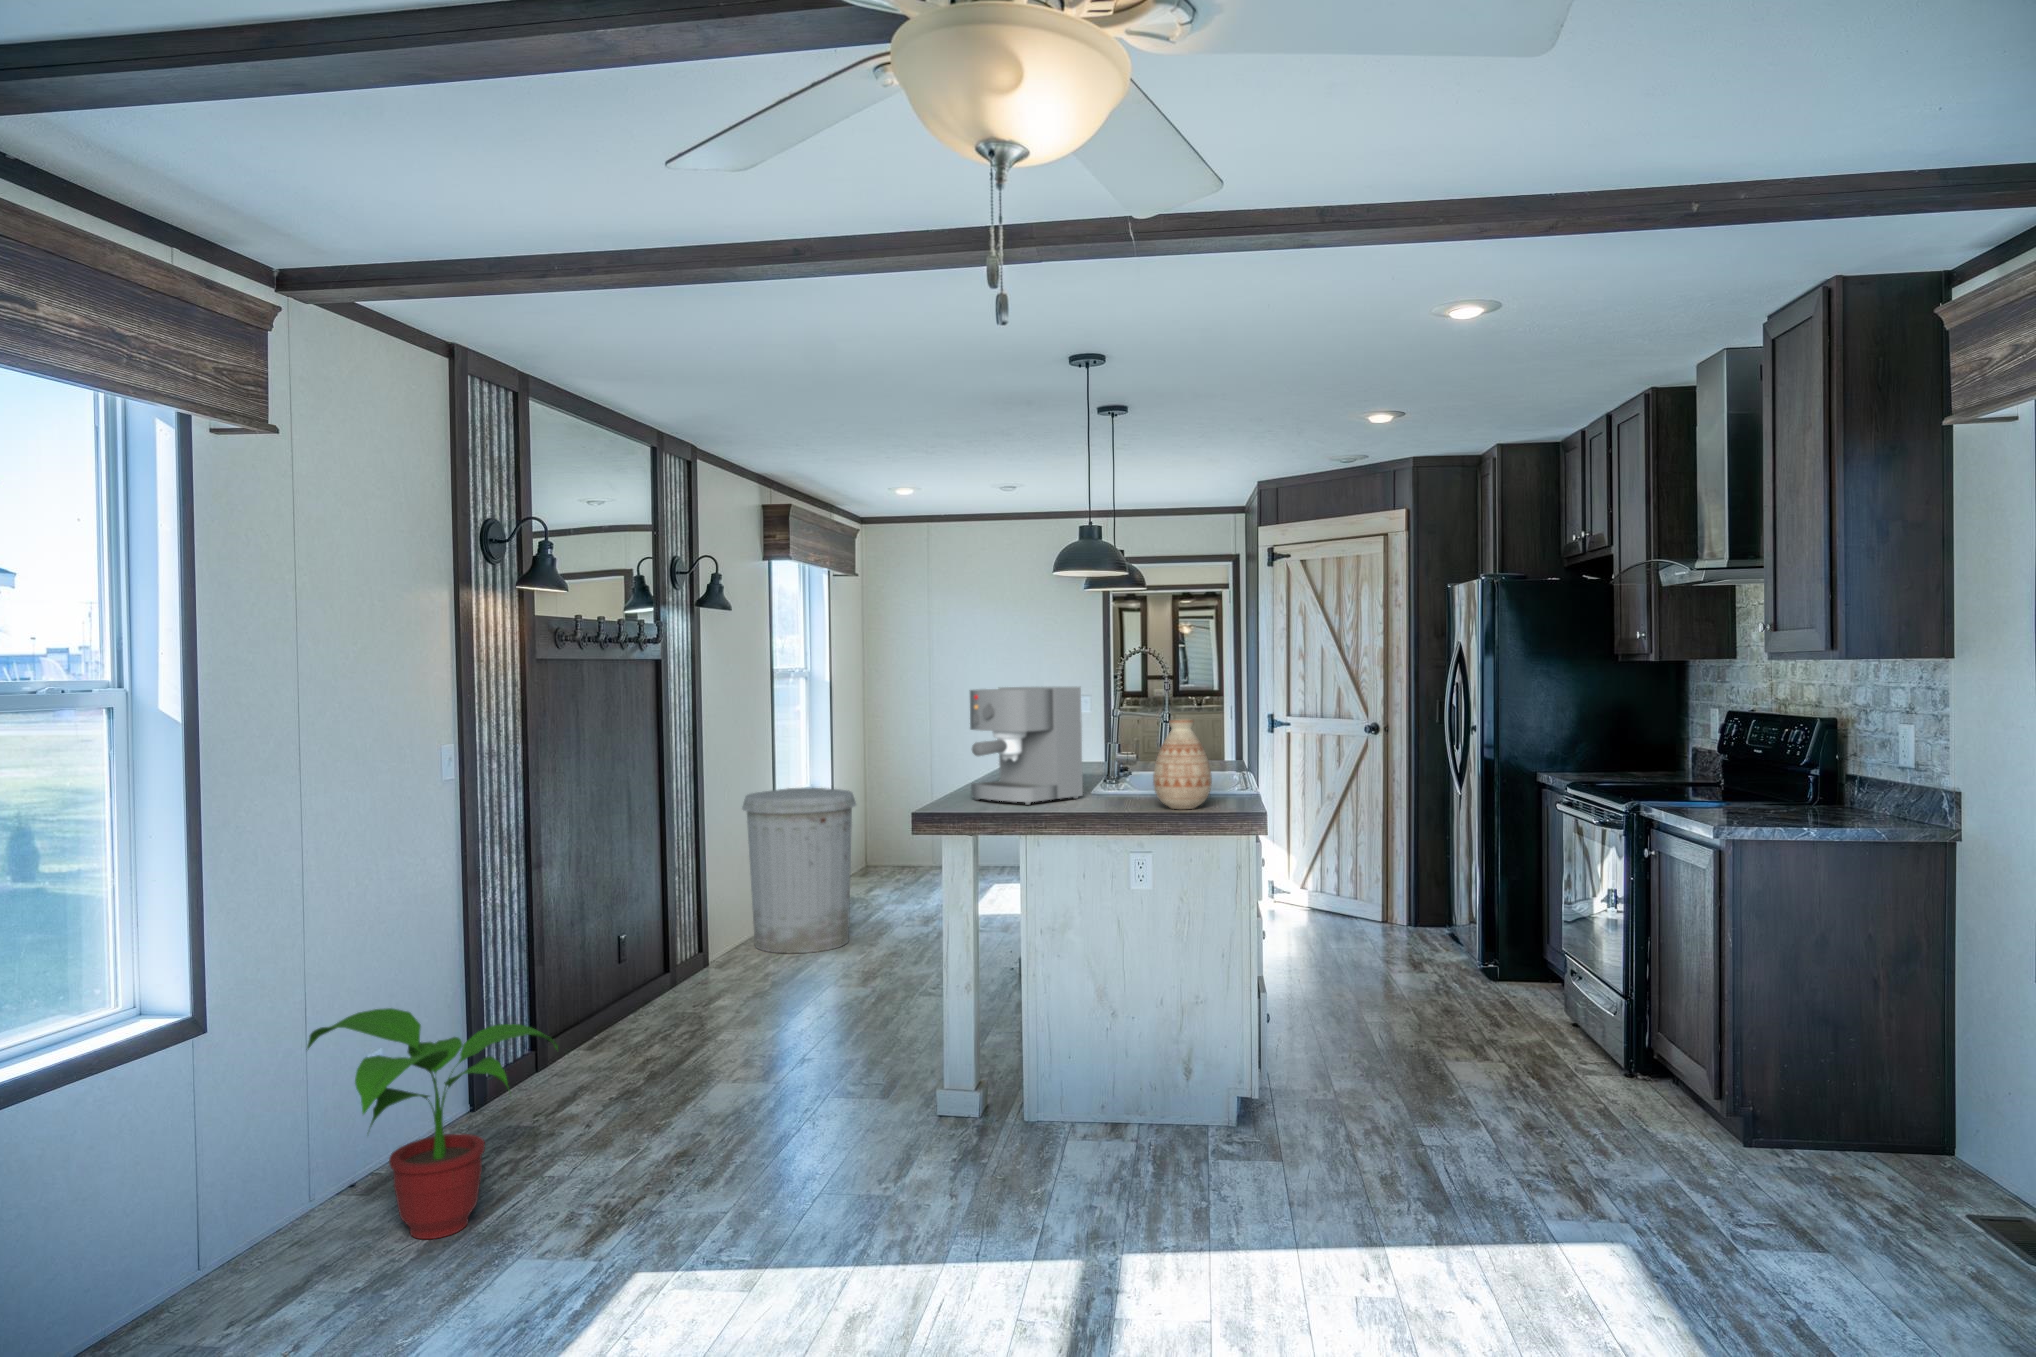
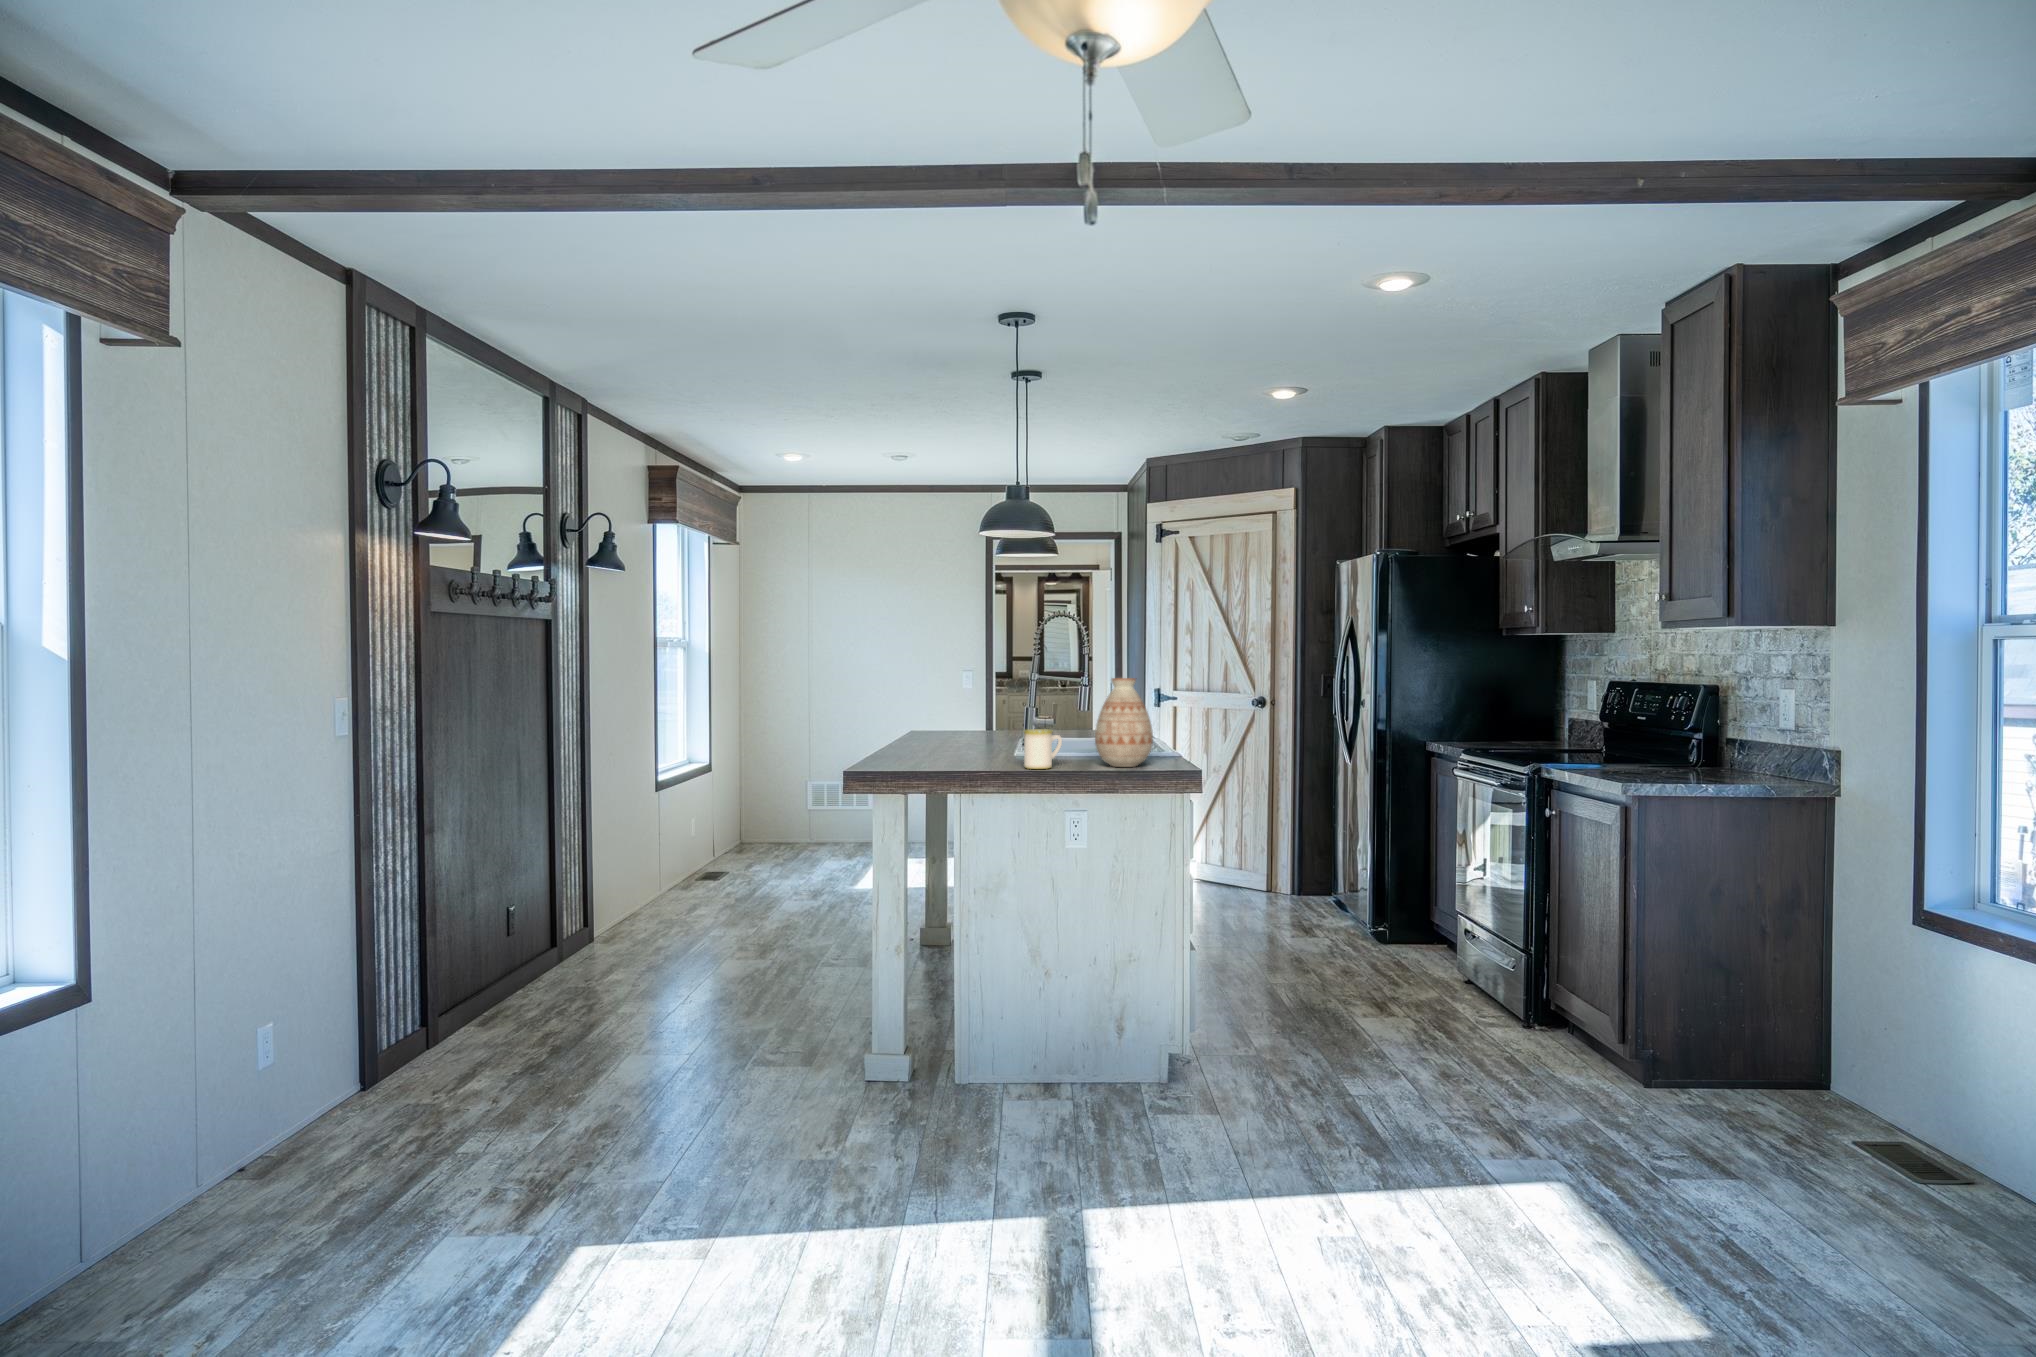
coffee maker: present [970,687,1083,805] -> none [905,646,1018,764]
mug: none [1081,771,1120,812] -> present [1024,729,1062,769]
trash can: present [742,788,856,953] -> none [633,758,754,928]
potted plant: present [307,1008,558,1239] -> none [188,978,476,1226]

